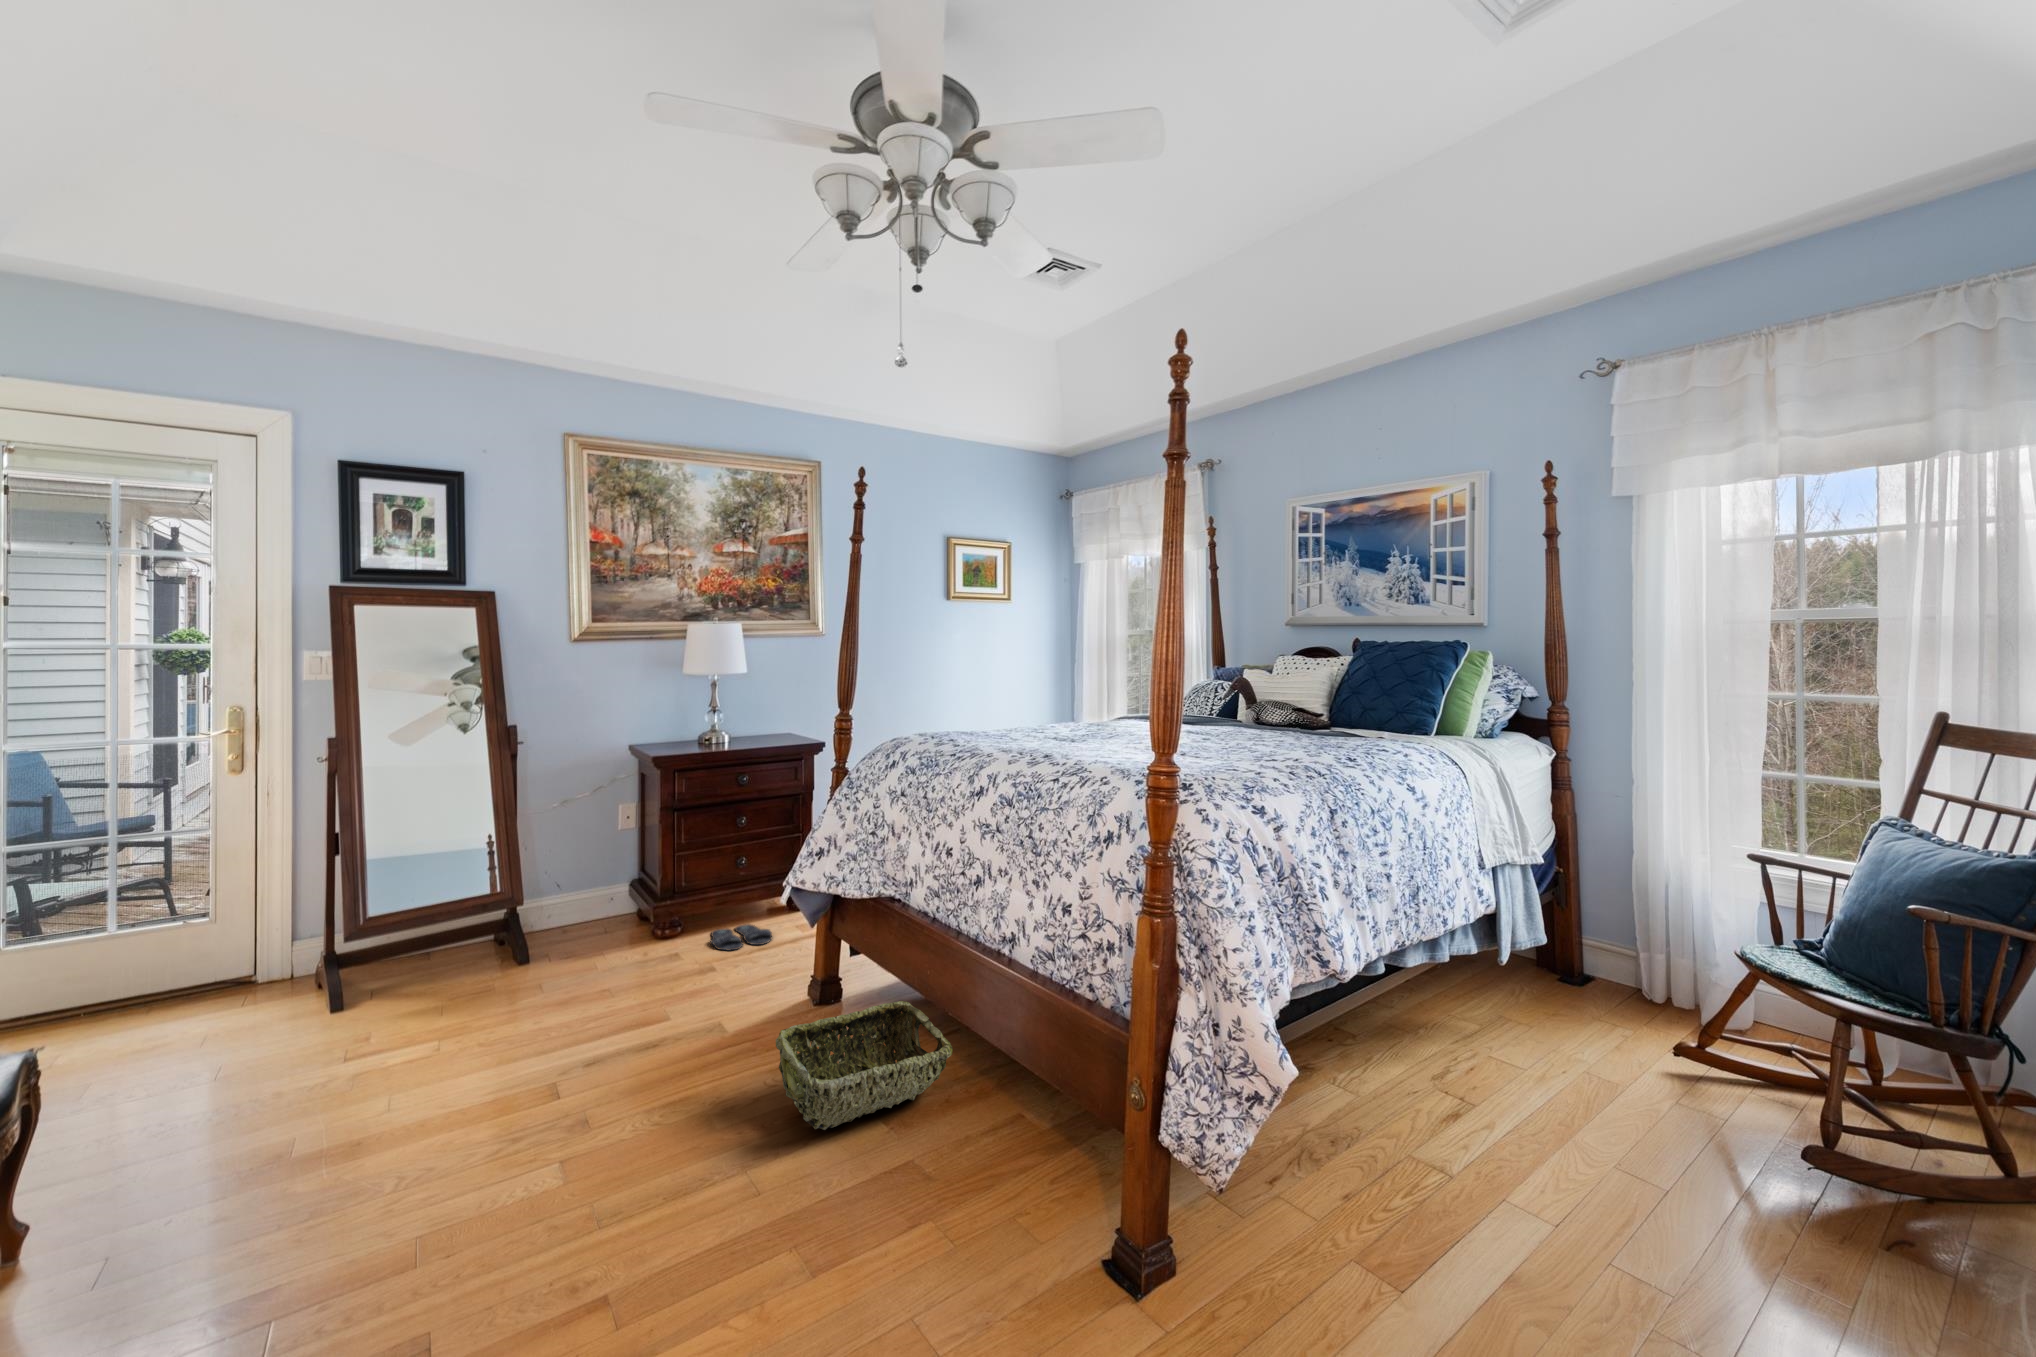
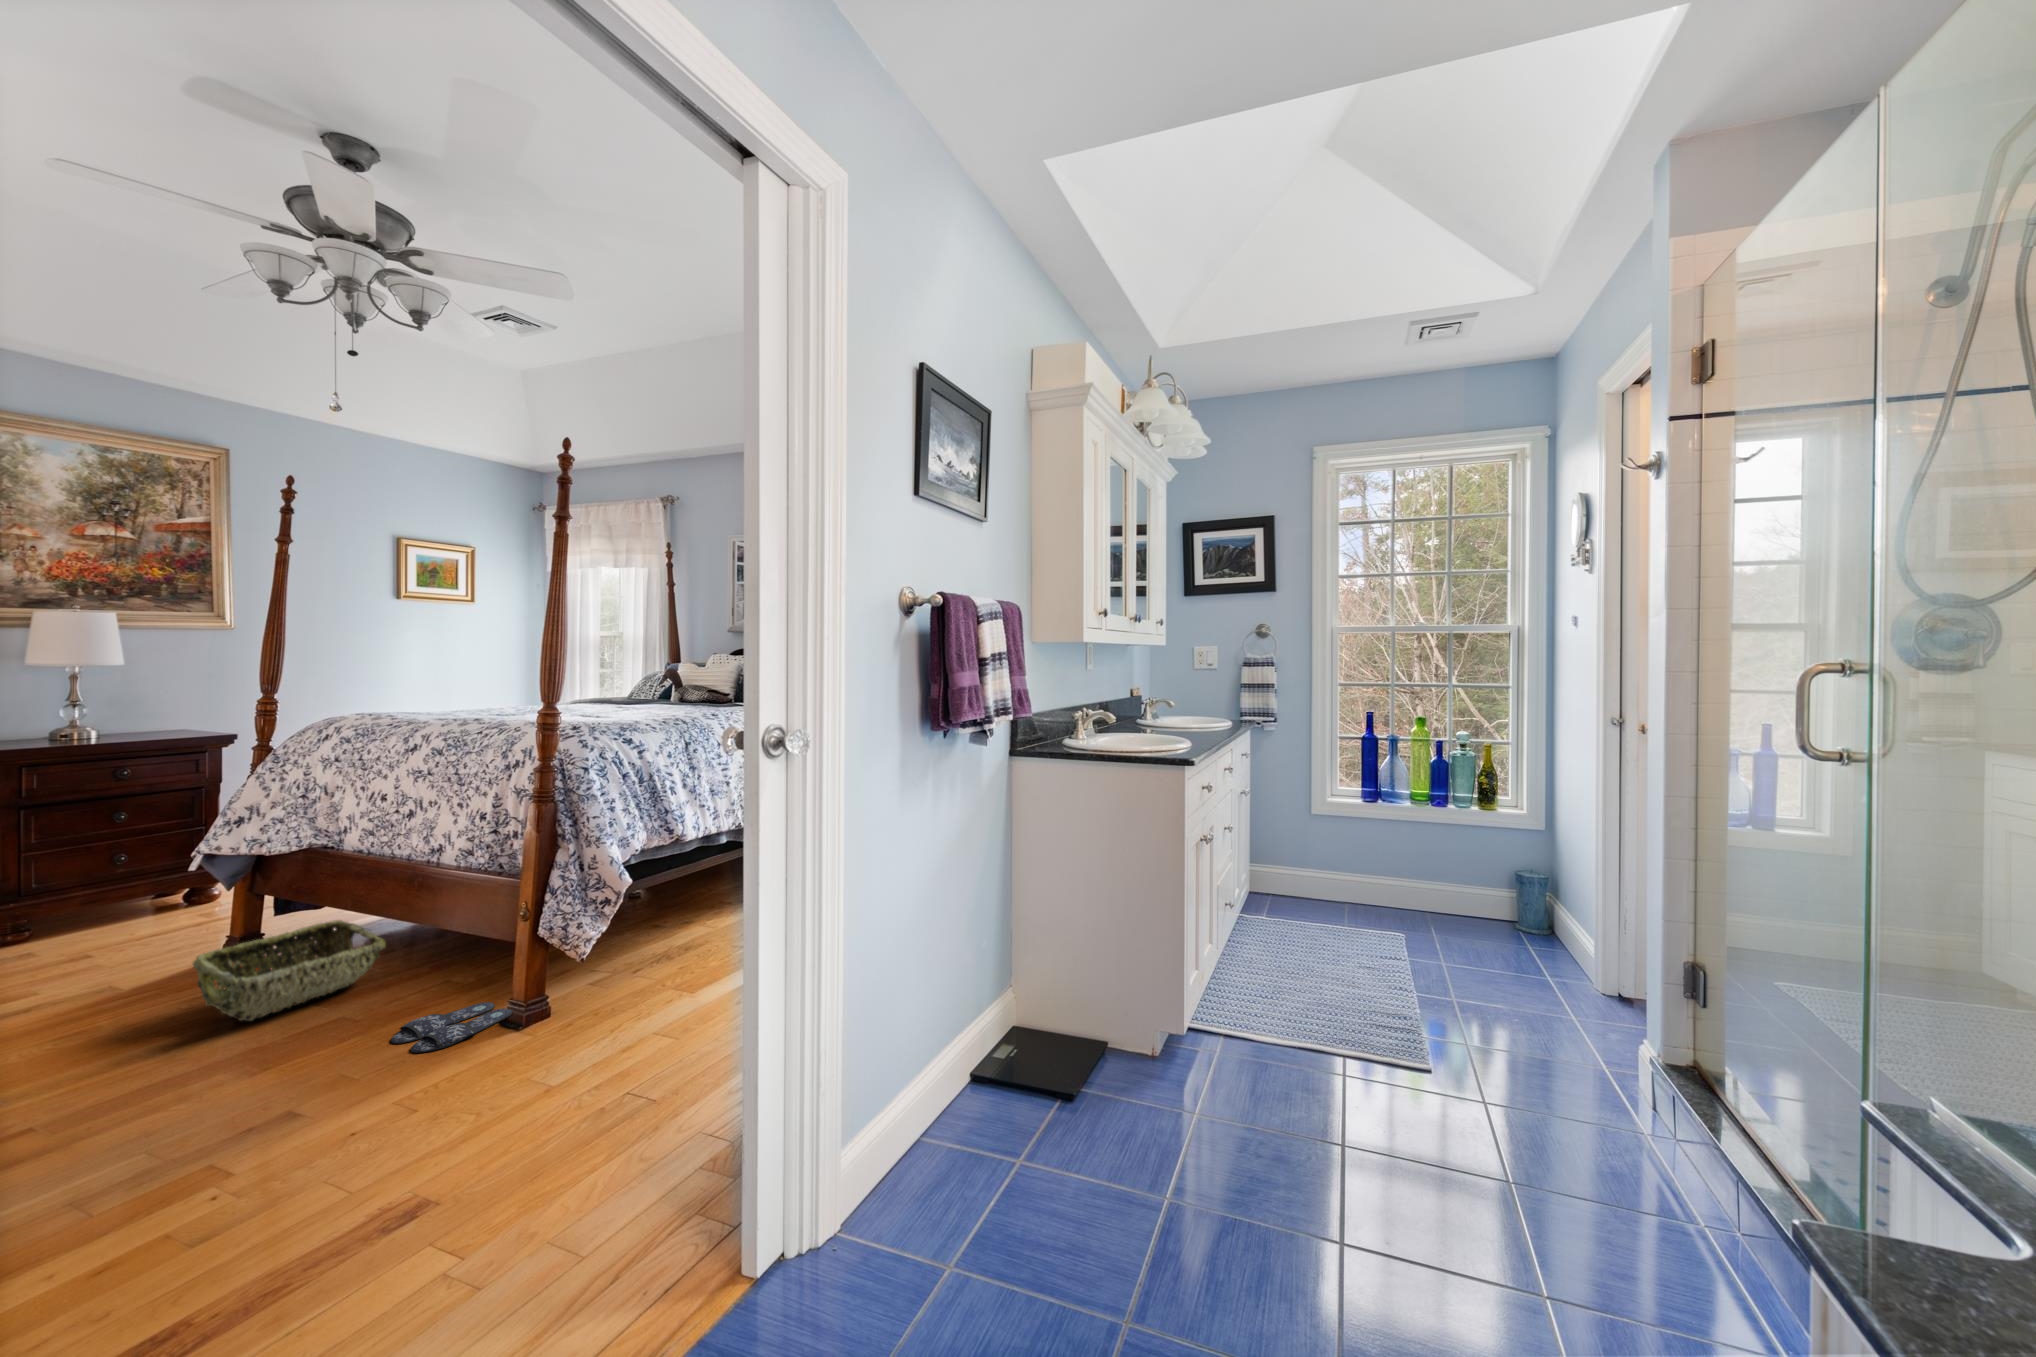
slippers: present [710,924,772,951] -> present [391,1002,512,1053]

